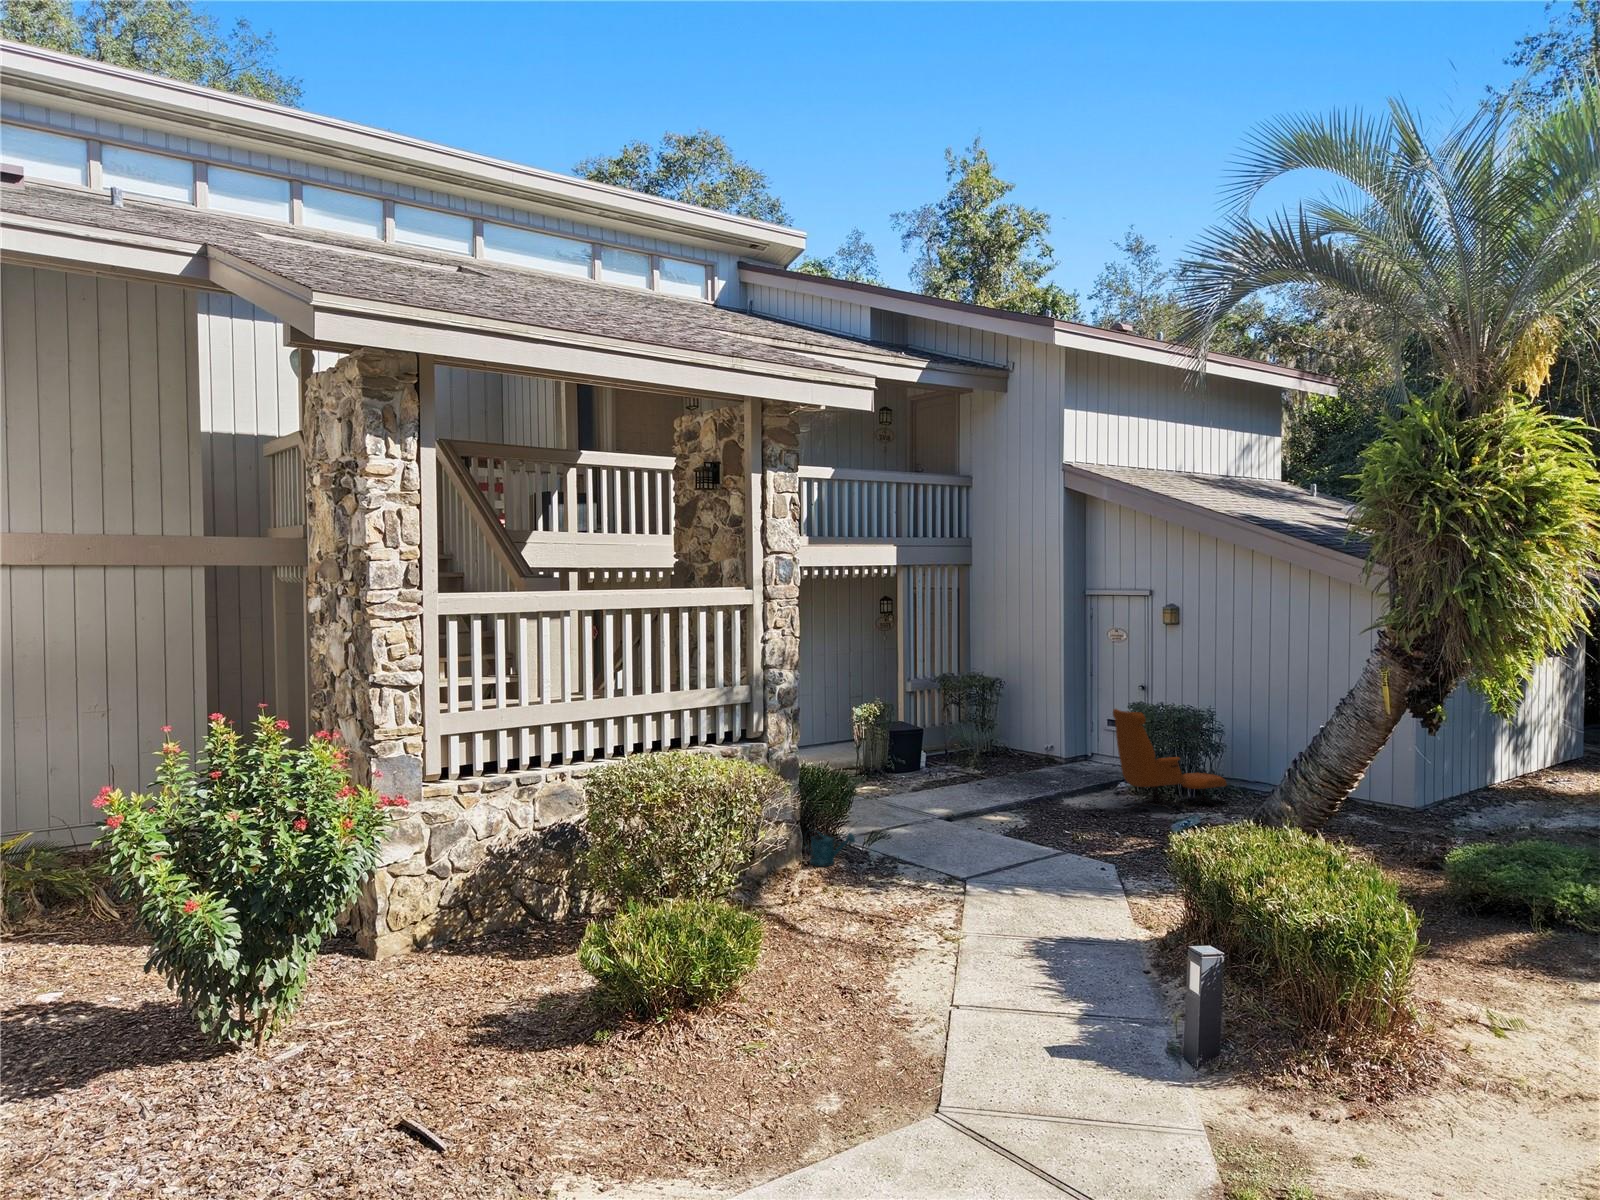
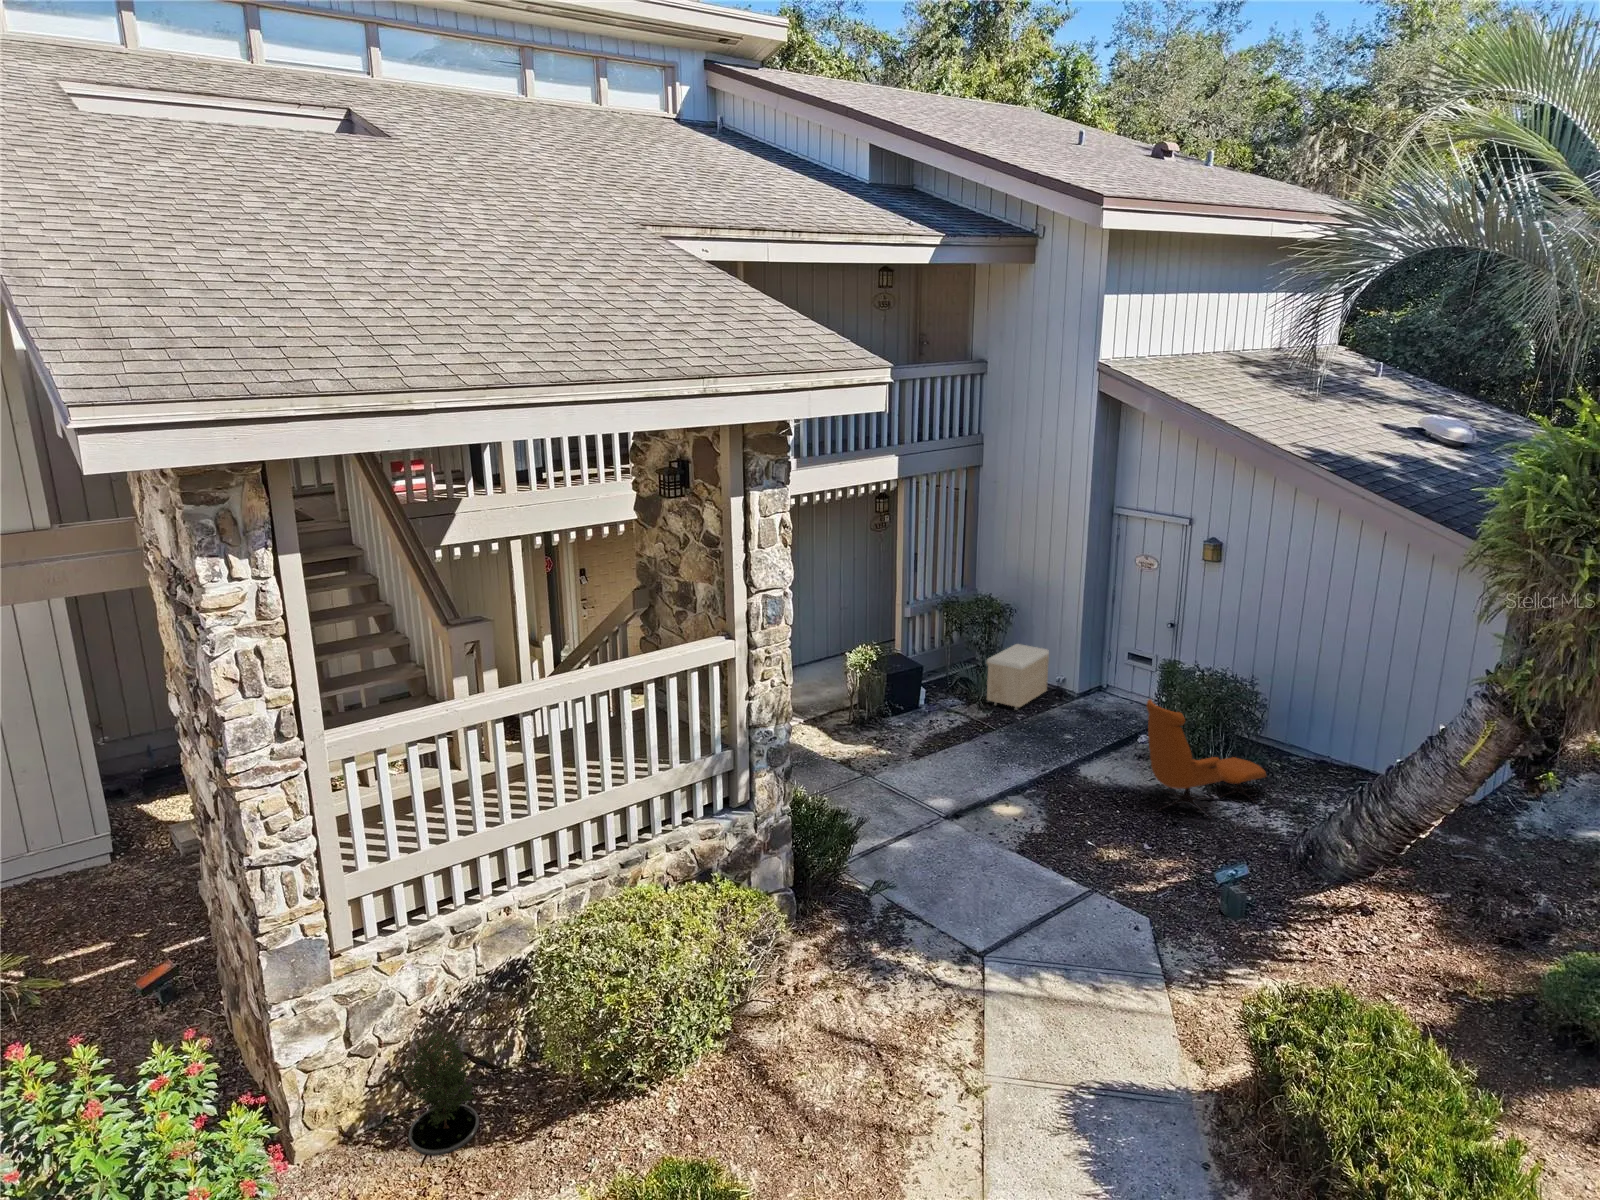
storage bench: none [979,714,1036,766] -> present [987,644,1049,710]
watering can: present [804,832,855,866] -> none [796,894,855,938]
potted tree: none [469,846,532,957] -> present [402,1031,479,1155]

